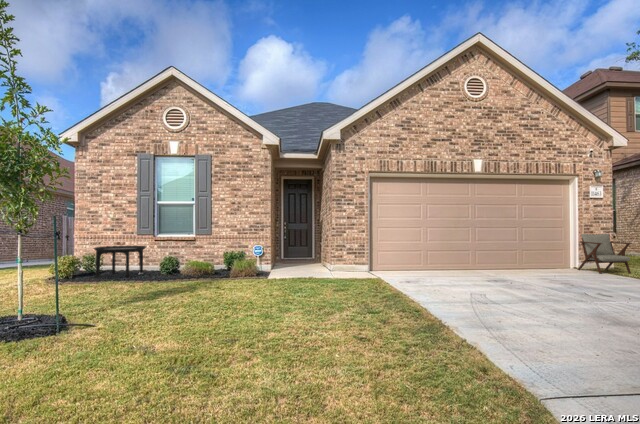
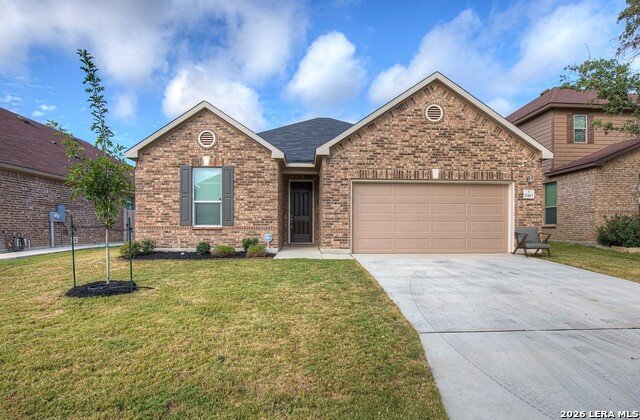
round table: present [94,246,146,277] -> none [149,233,187,257]

